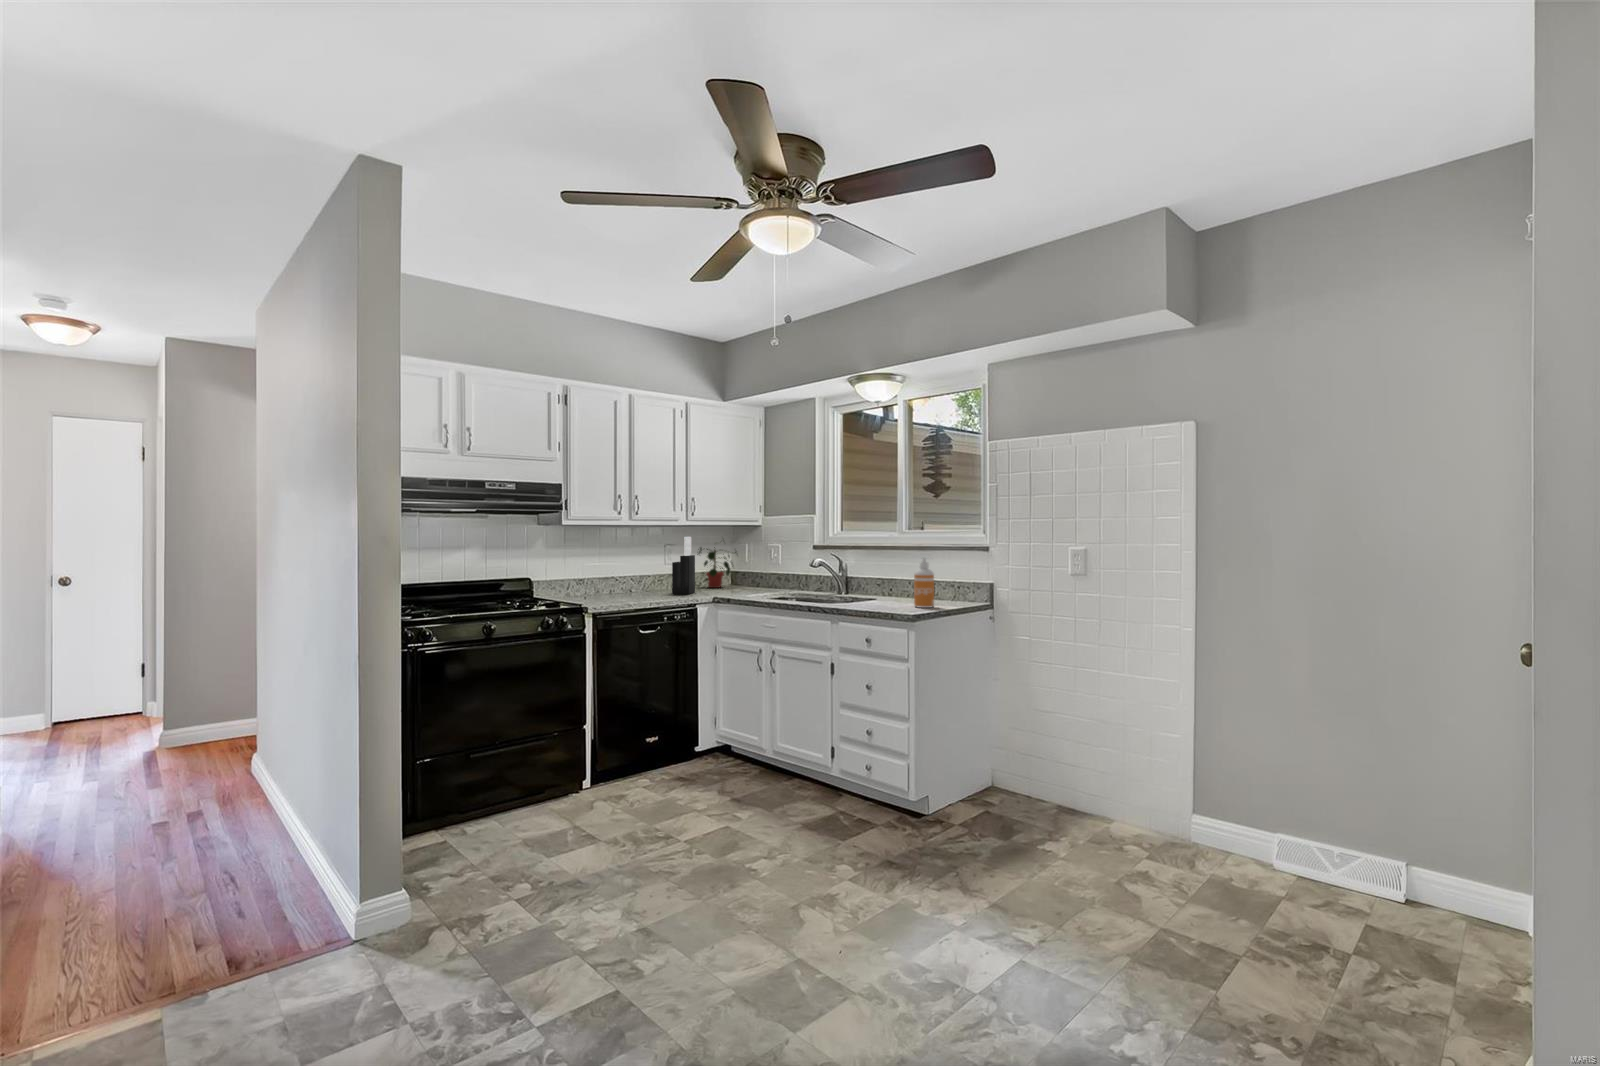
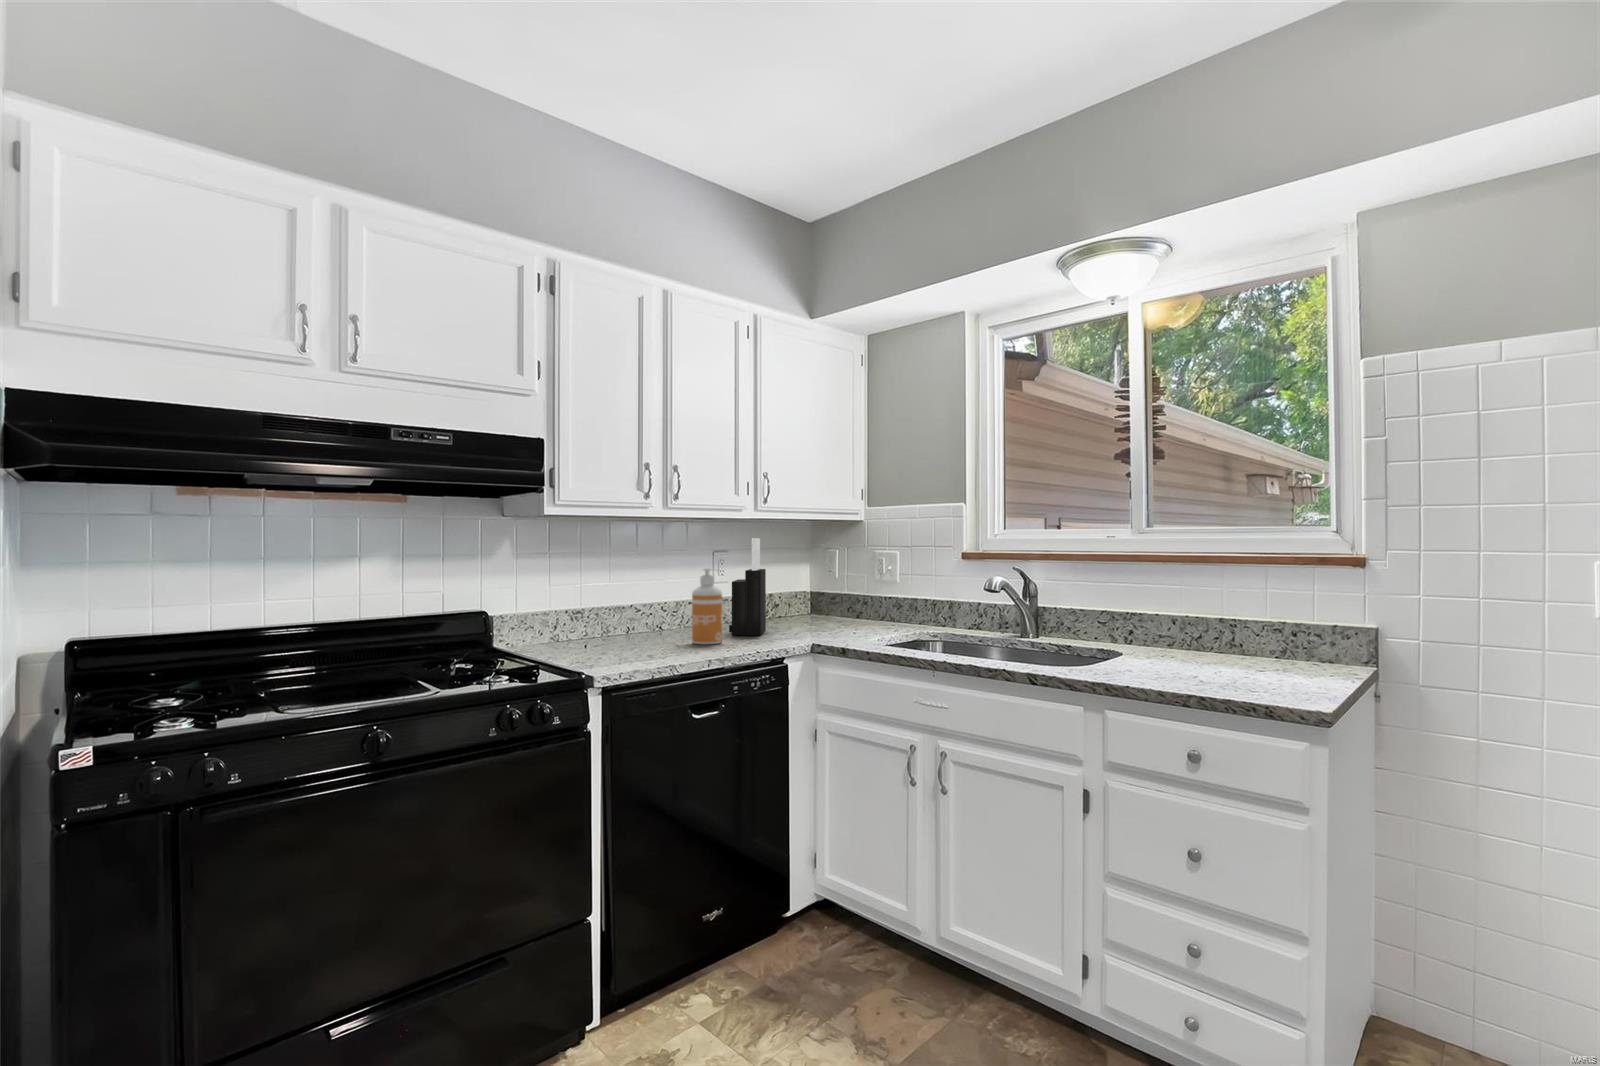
potted plant: present [697,547,736,588] -> none [759,537,825,620]
soap dispenser: present [914,557,934,608] -> present [692,568,722,644]

